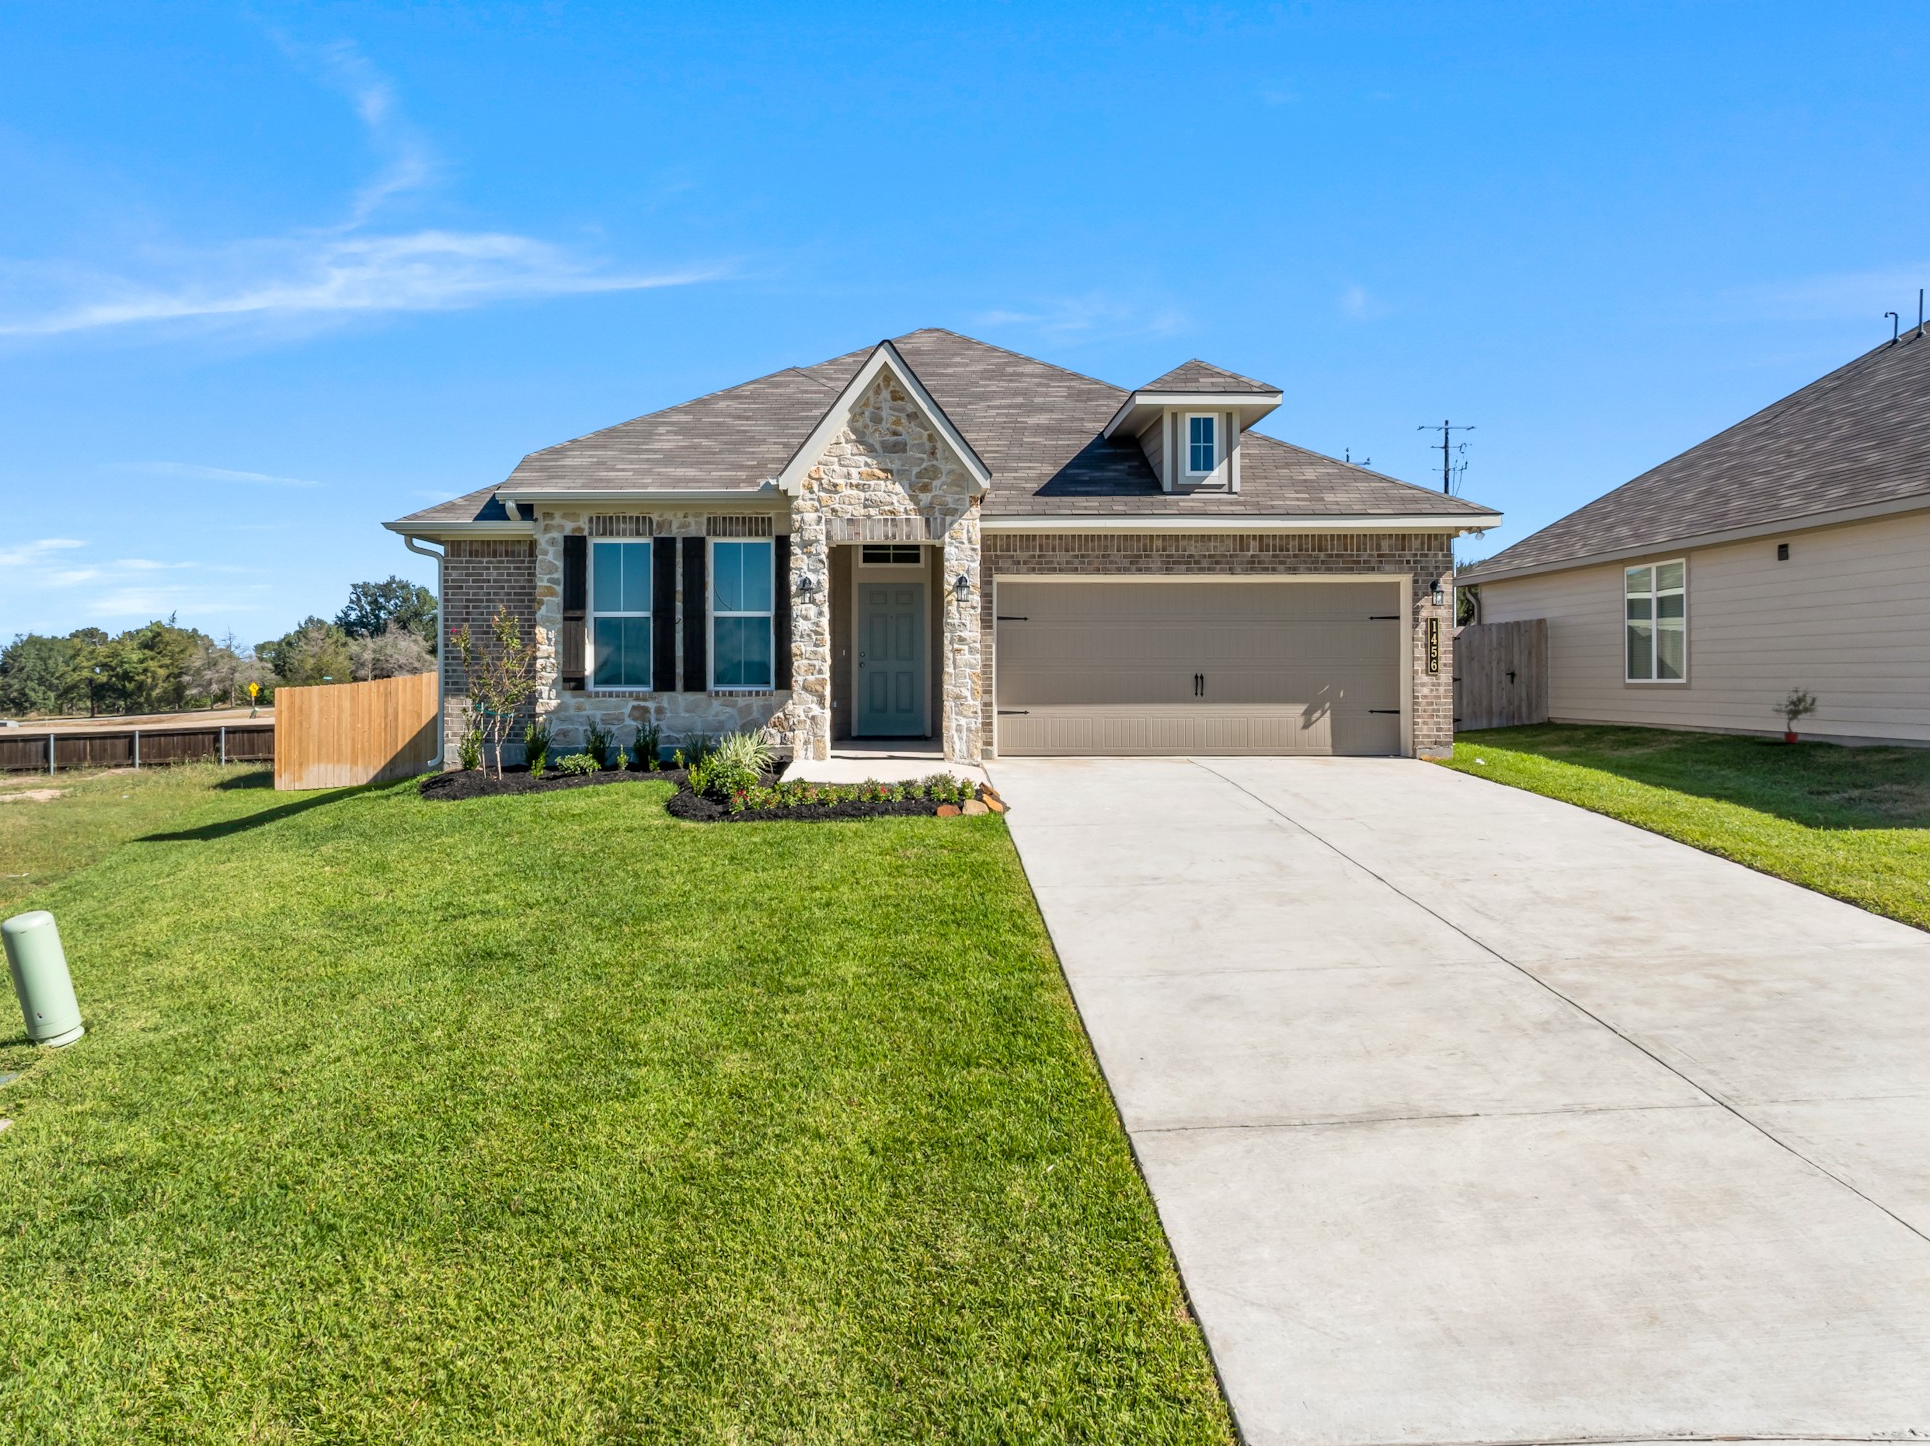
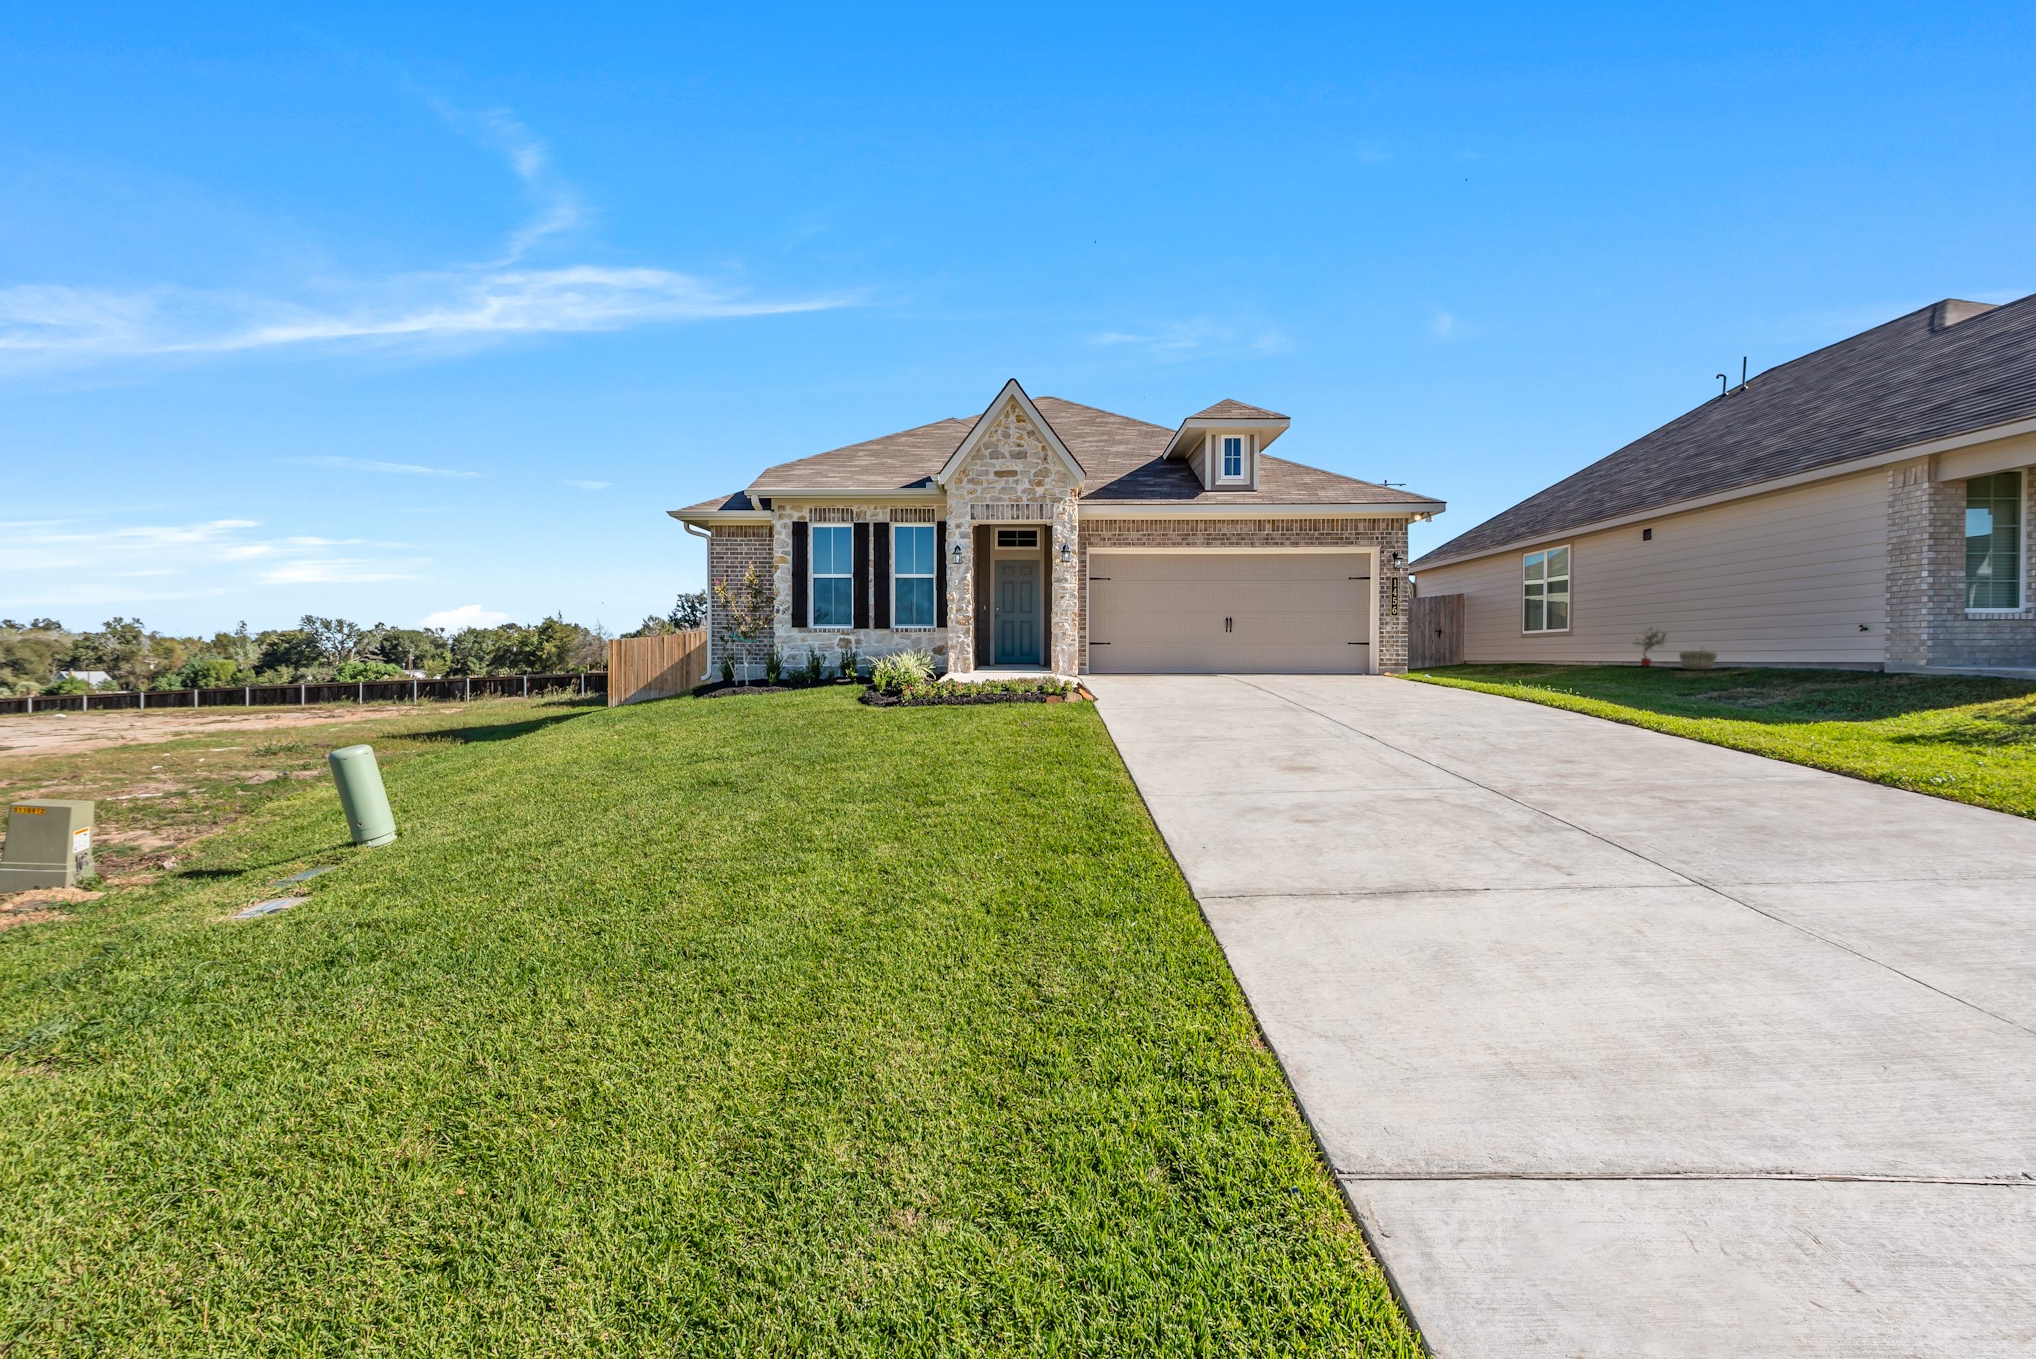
wooden bucket: none [1832,719,1885,752] -> present [1680,651,1717,670]

